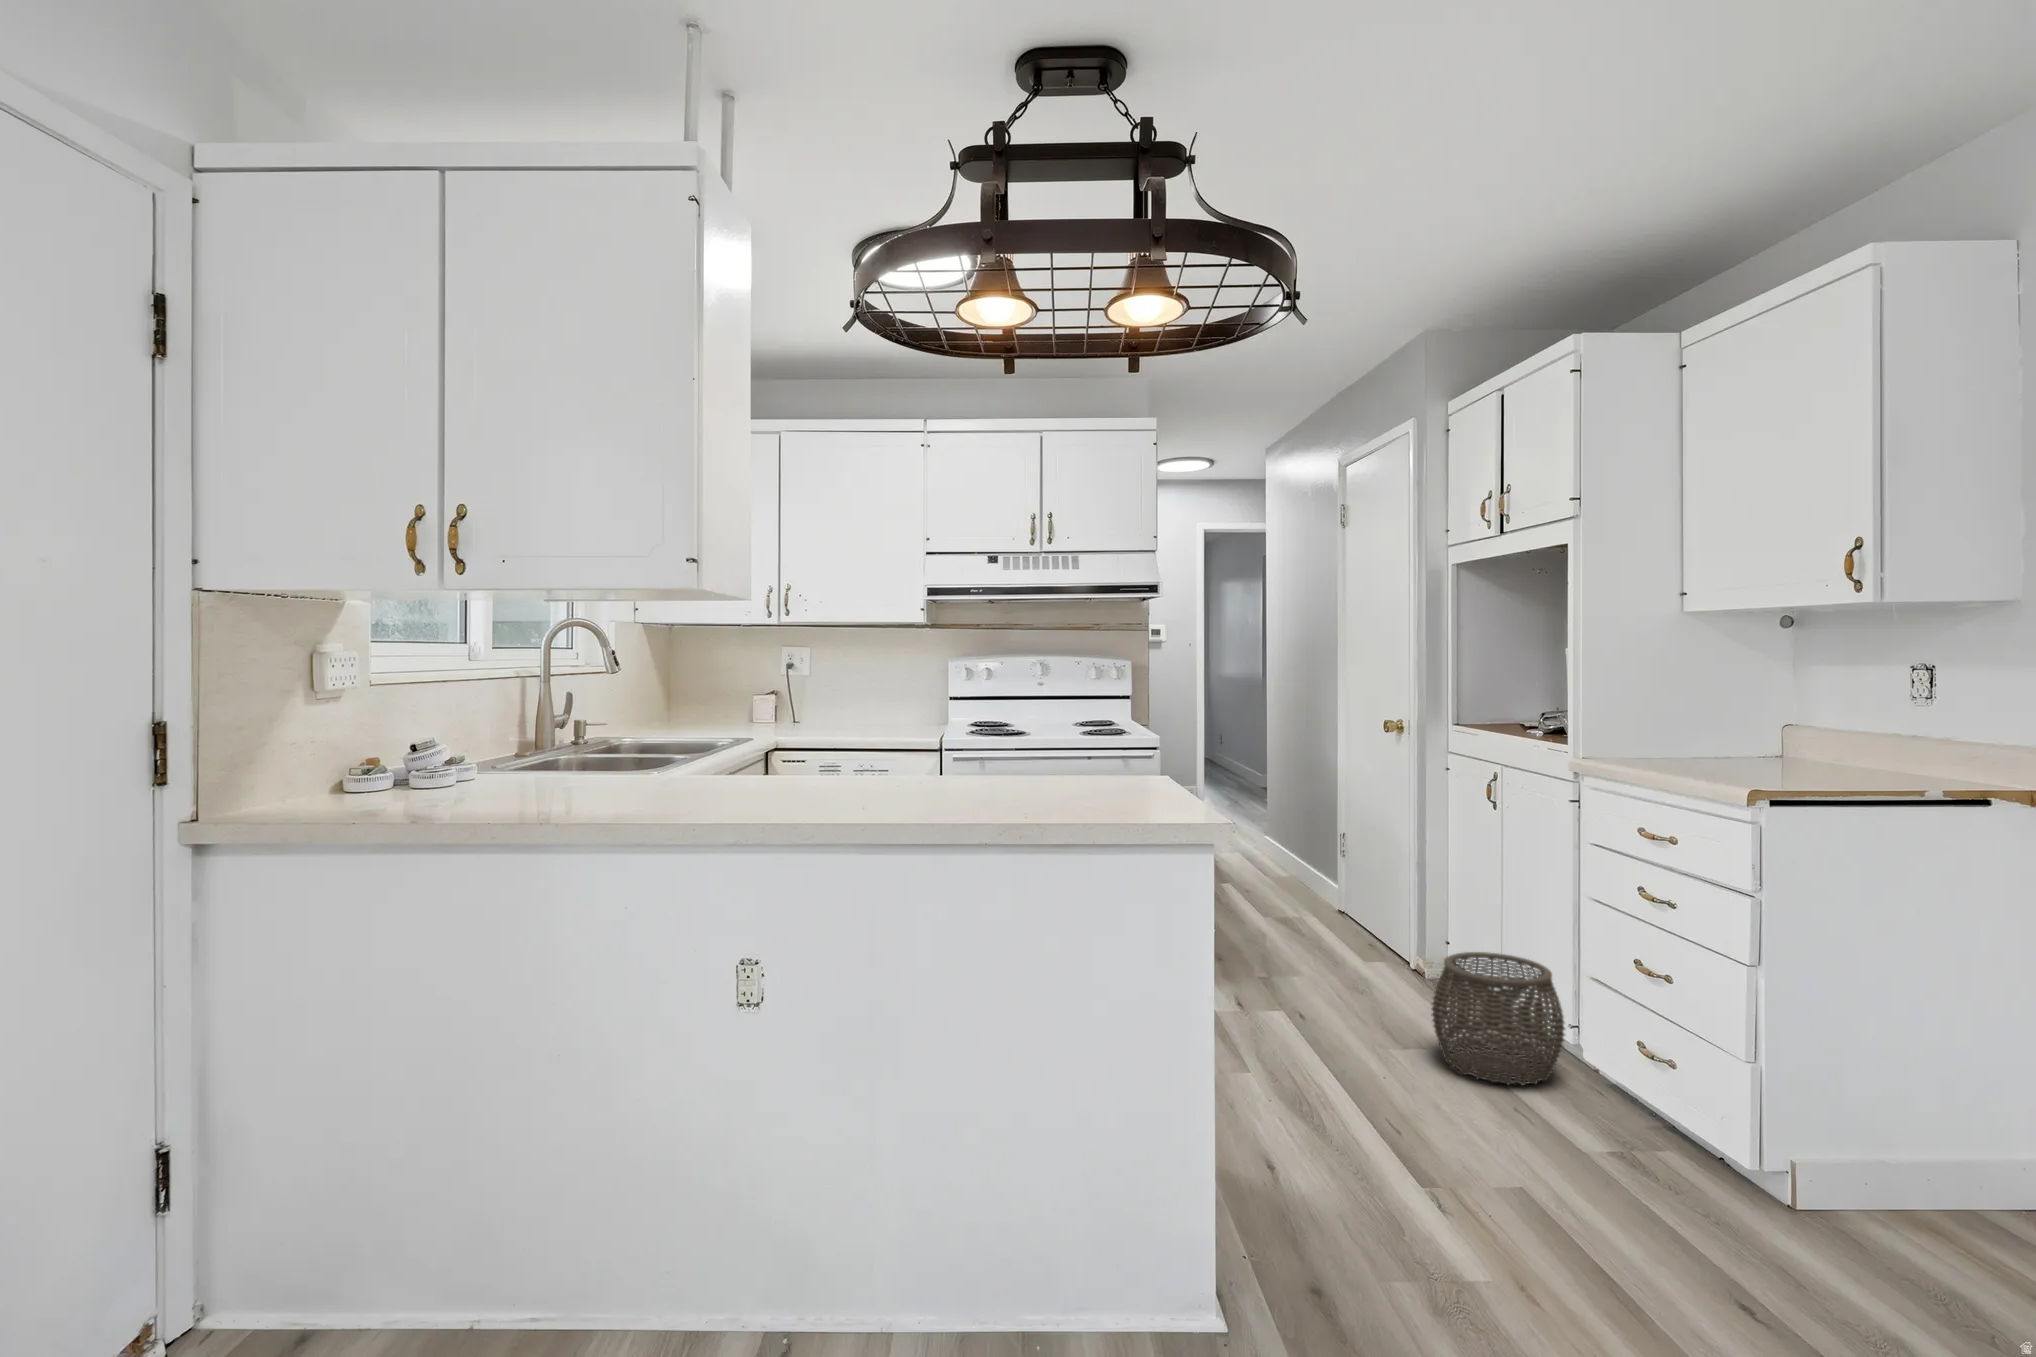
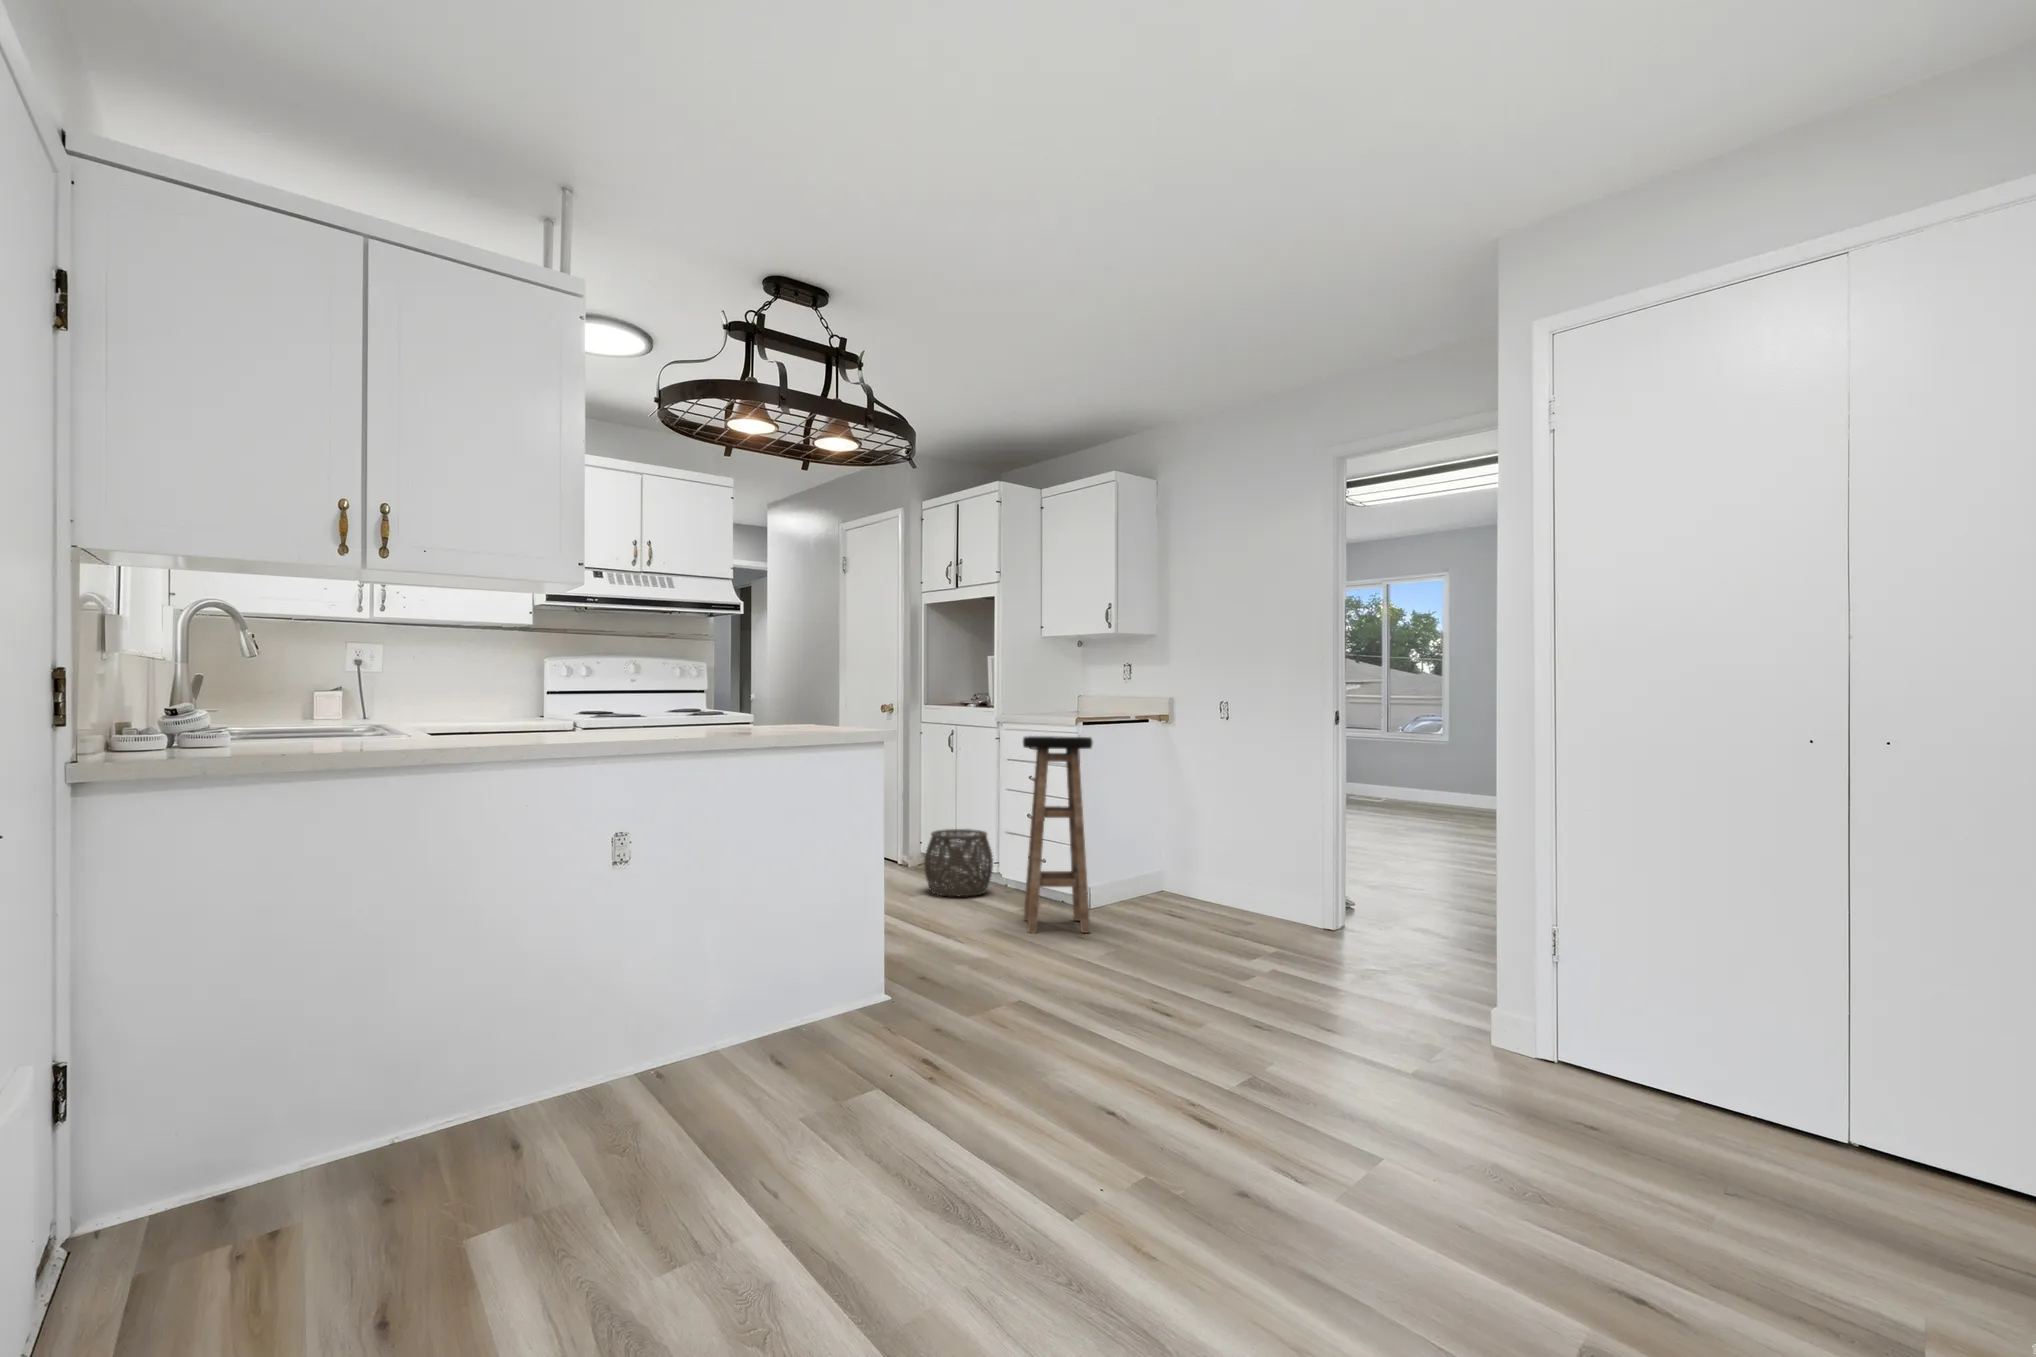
bar stool: none [1603,838,1777,1282] -> present [1023,736,1092,933]

